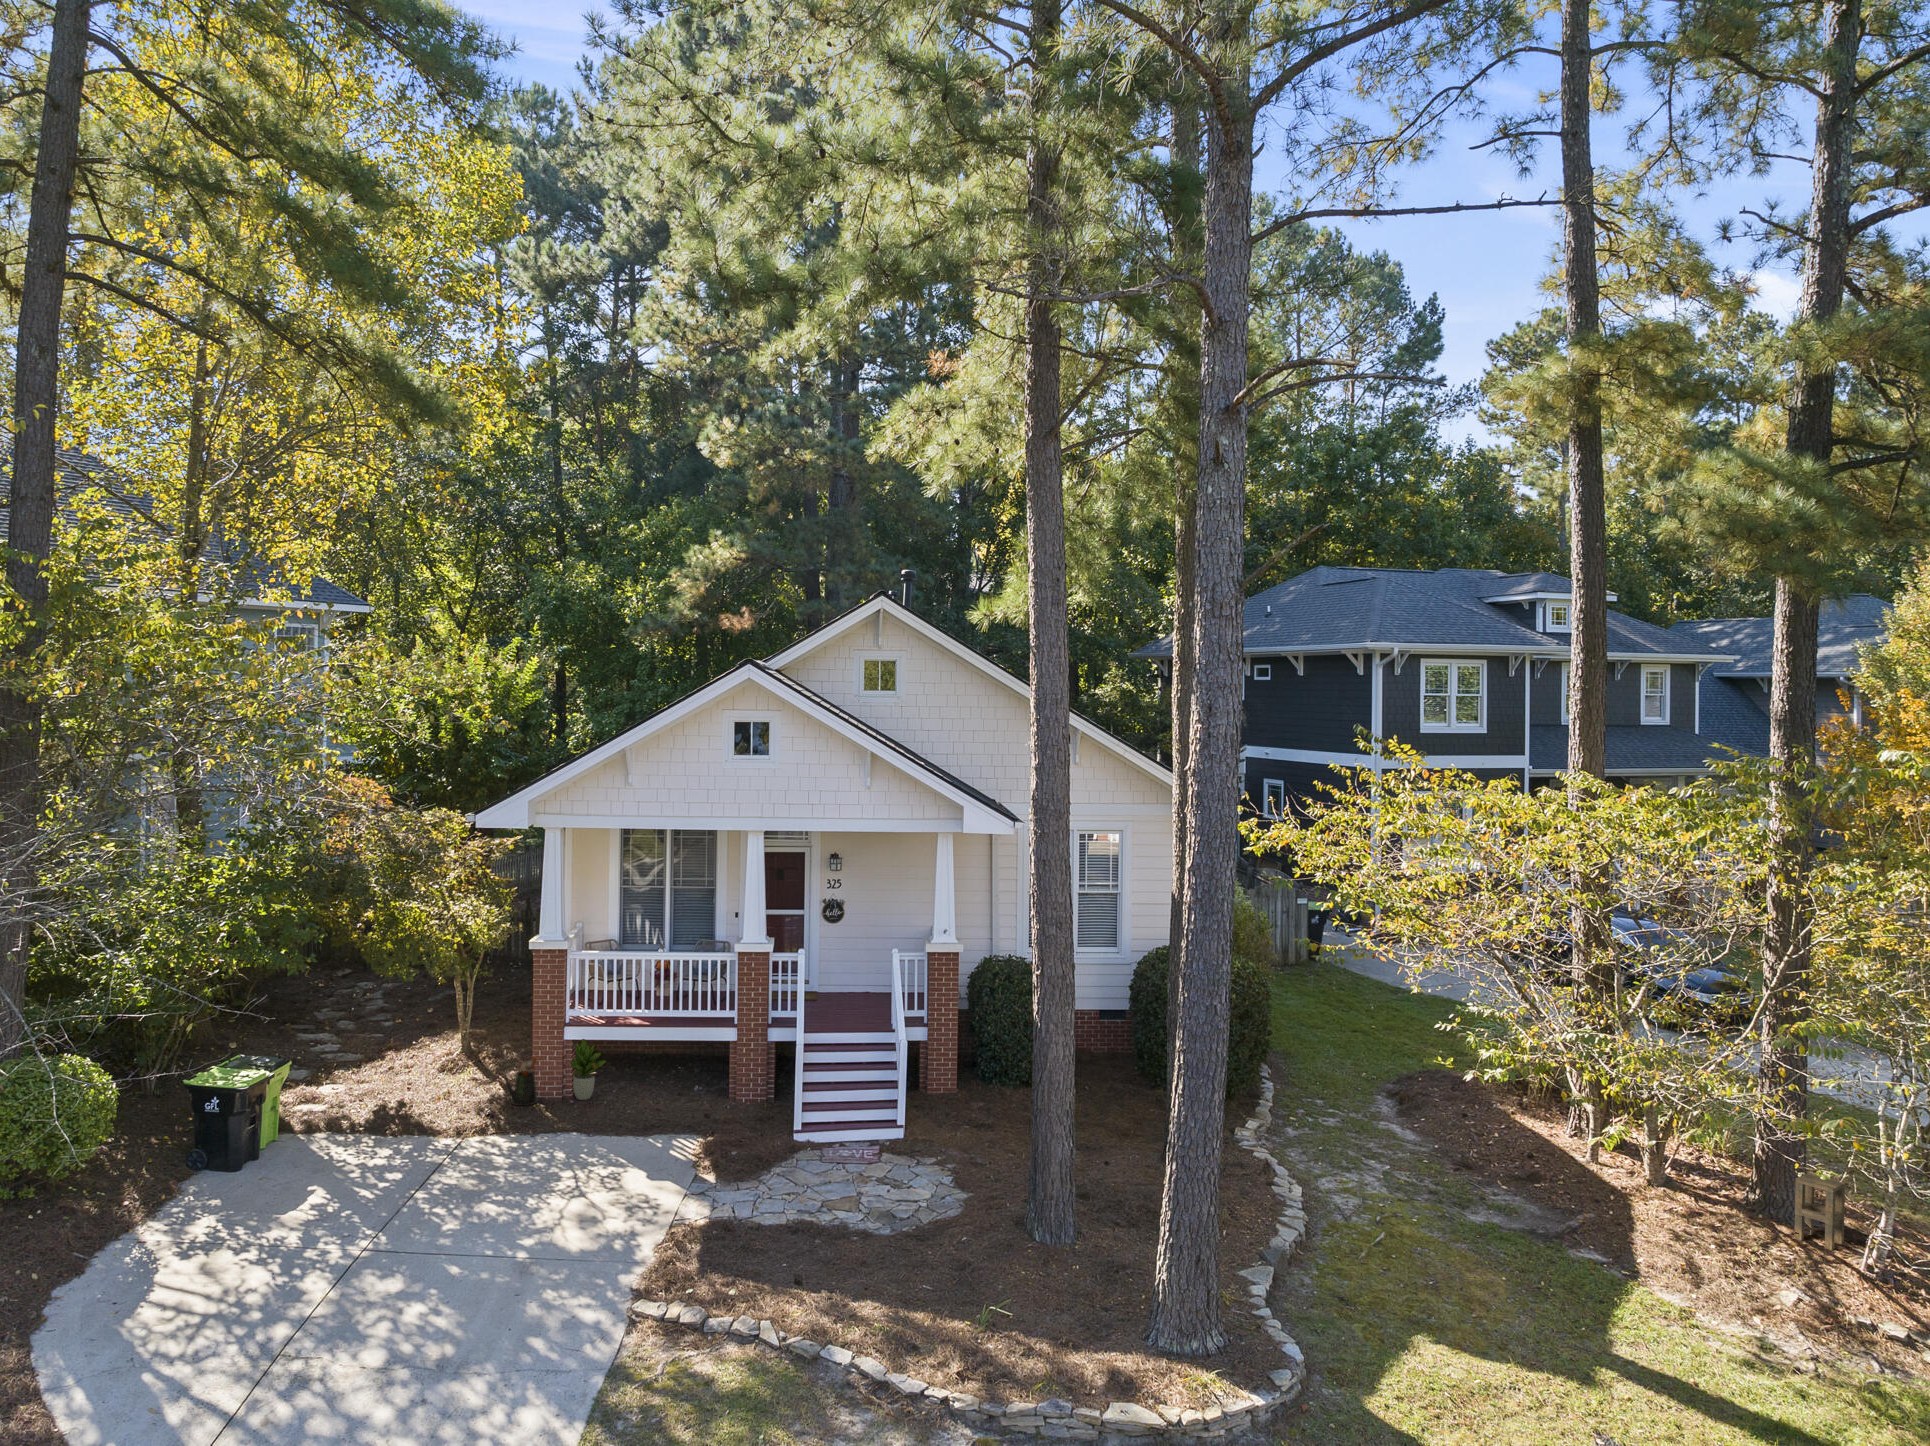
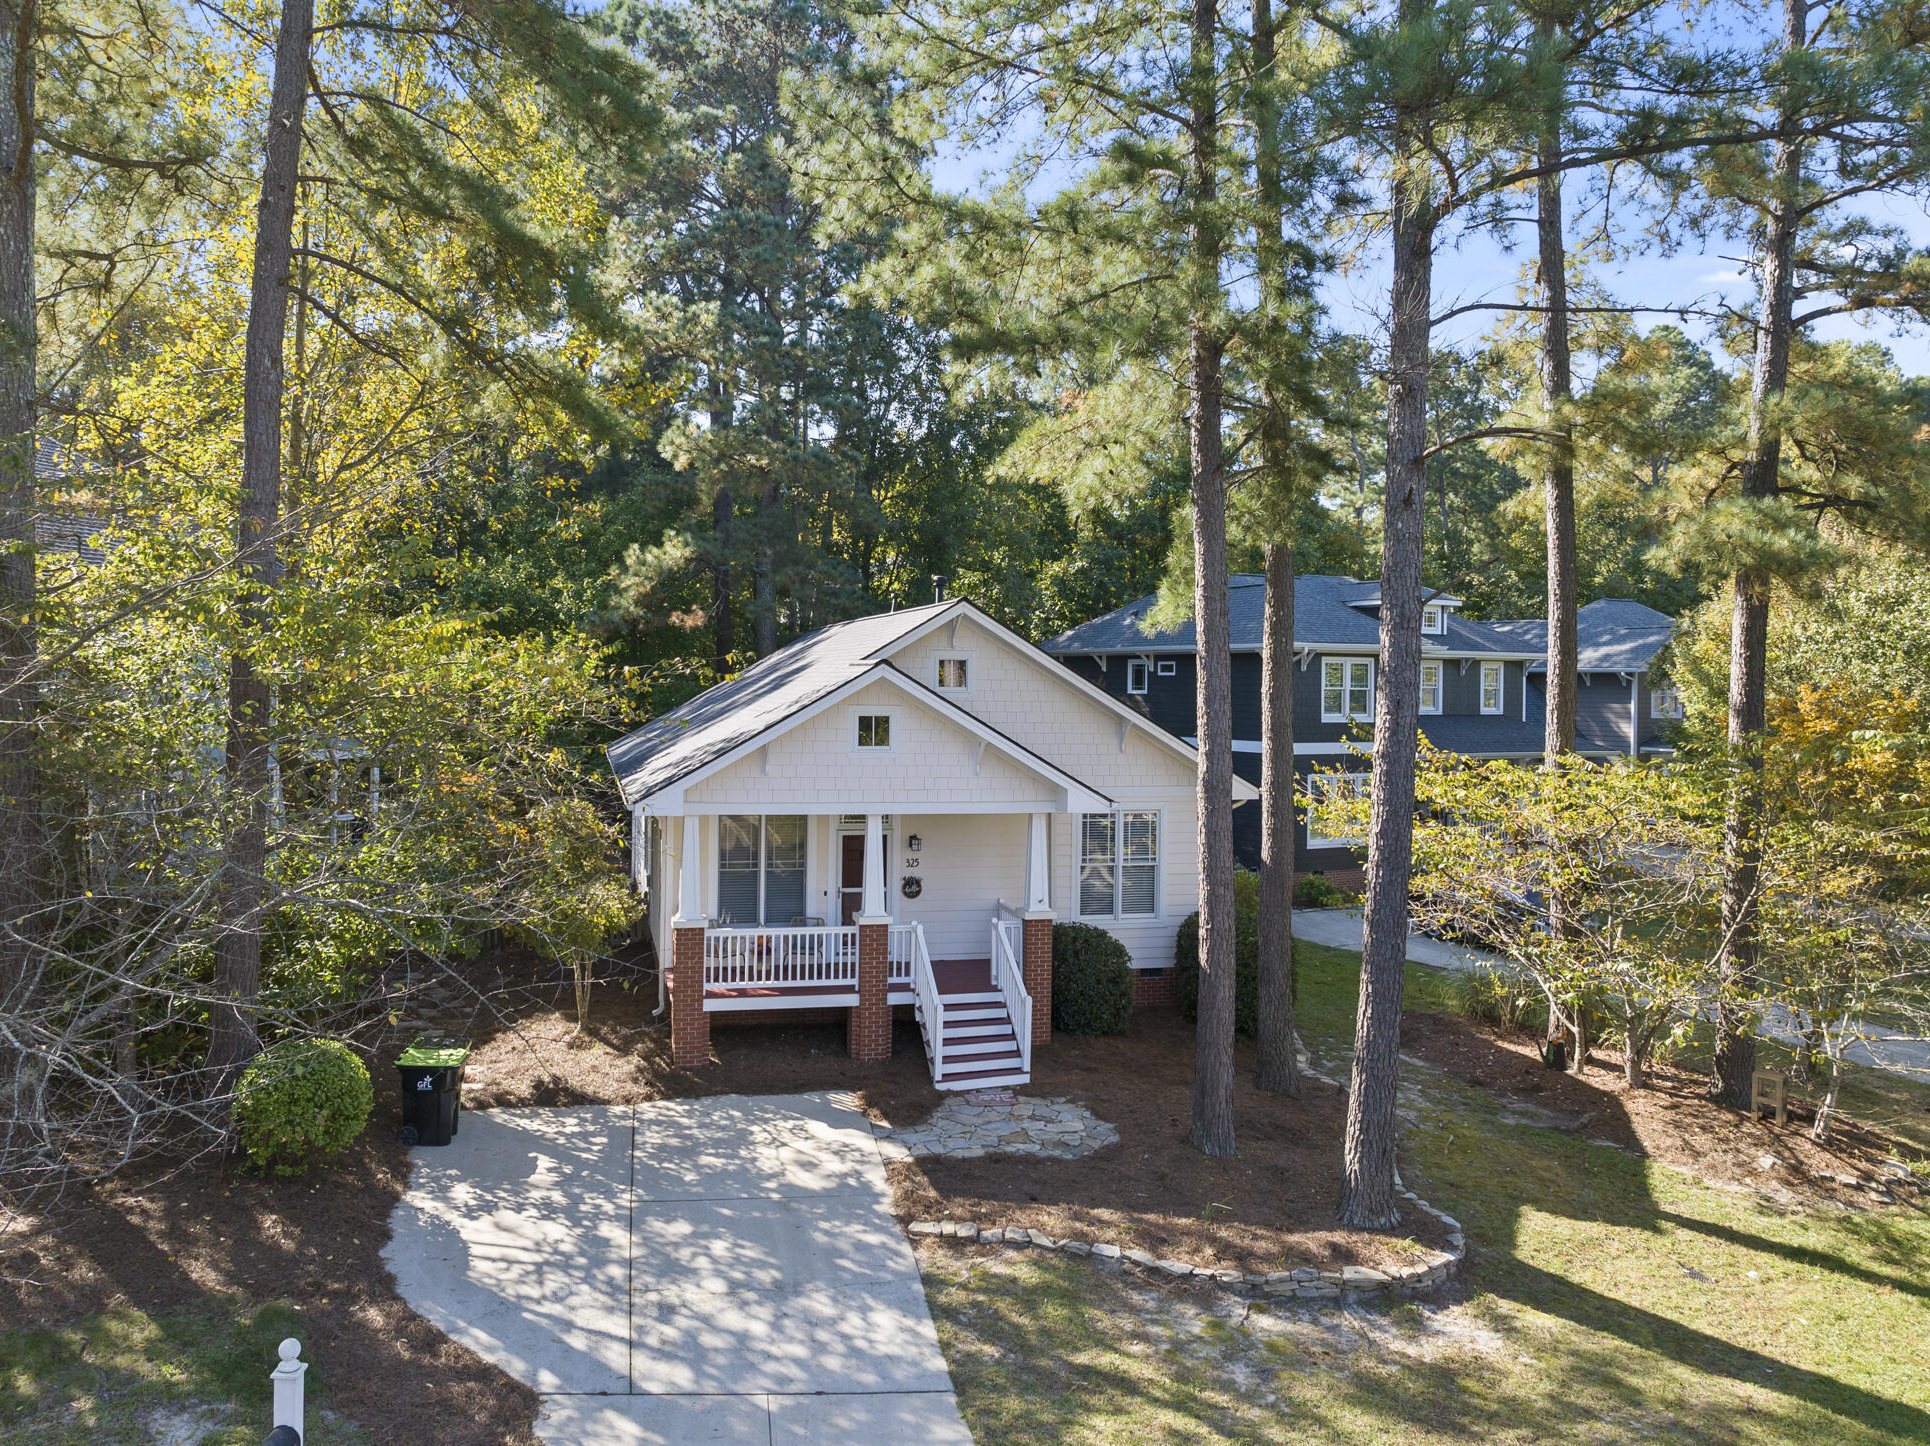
potted plant: present [570,1039,606,1100] -> none [707,1010,741,1066]
watering can: present [504,1058,537,1106] -> present [1536,1031,1573,1071]

